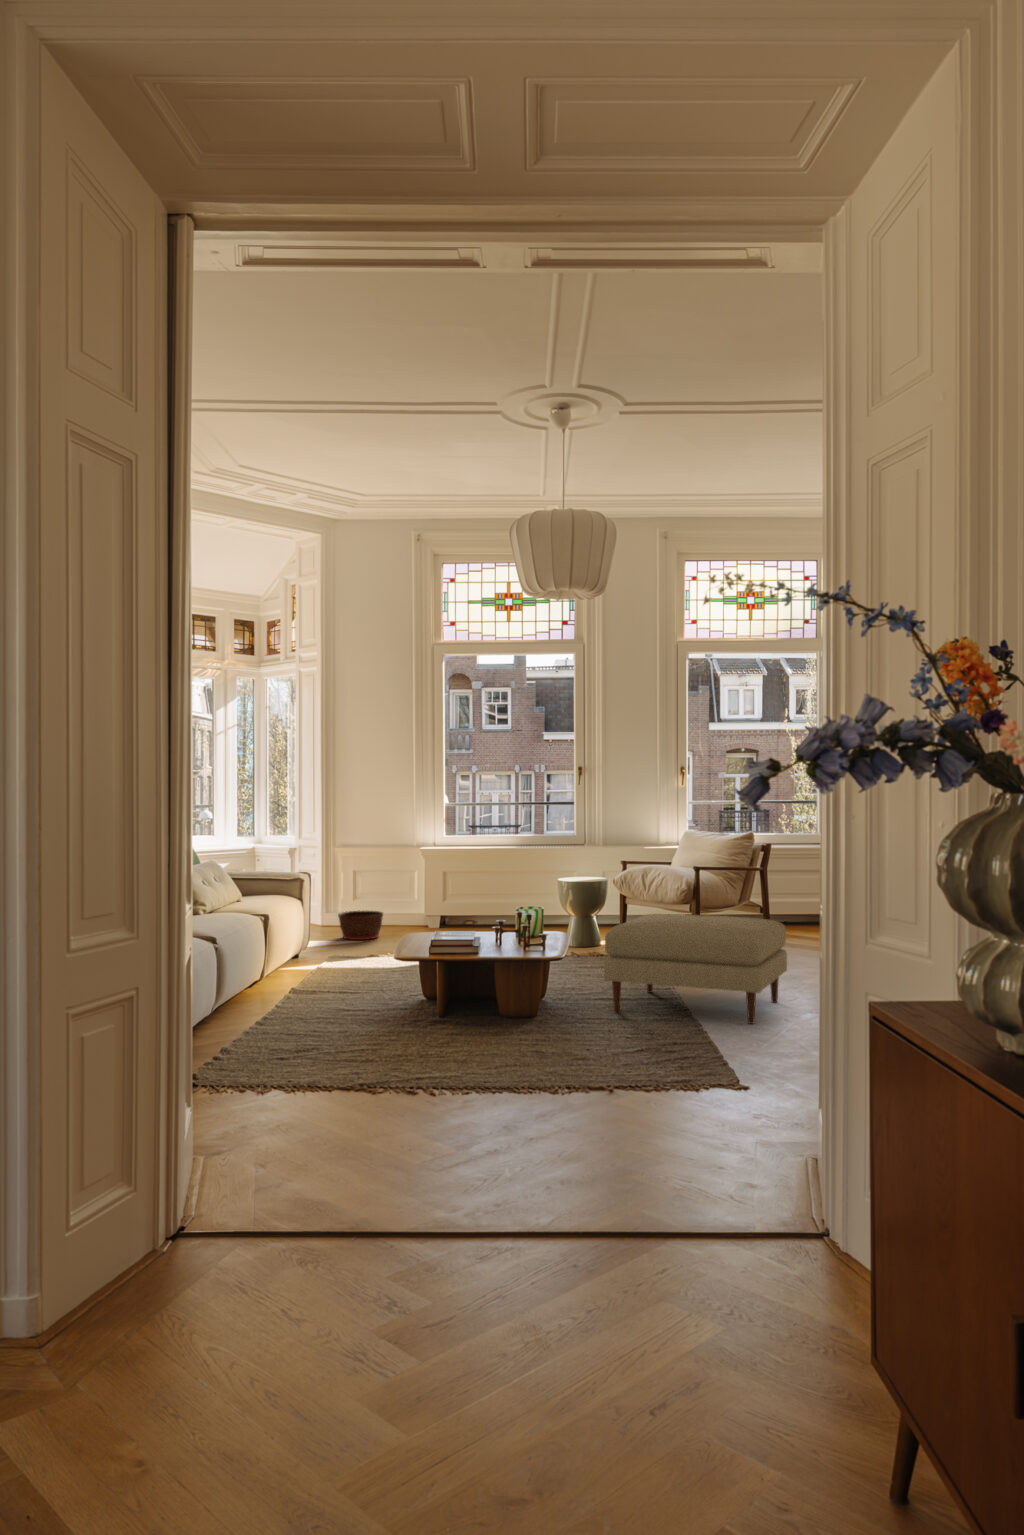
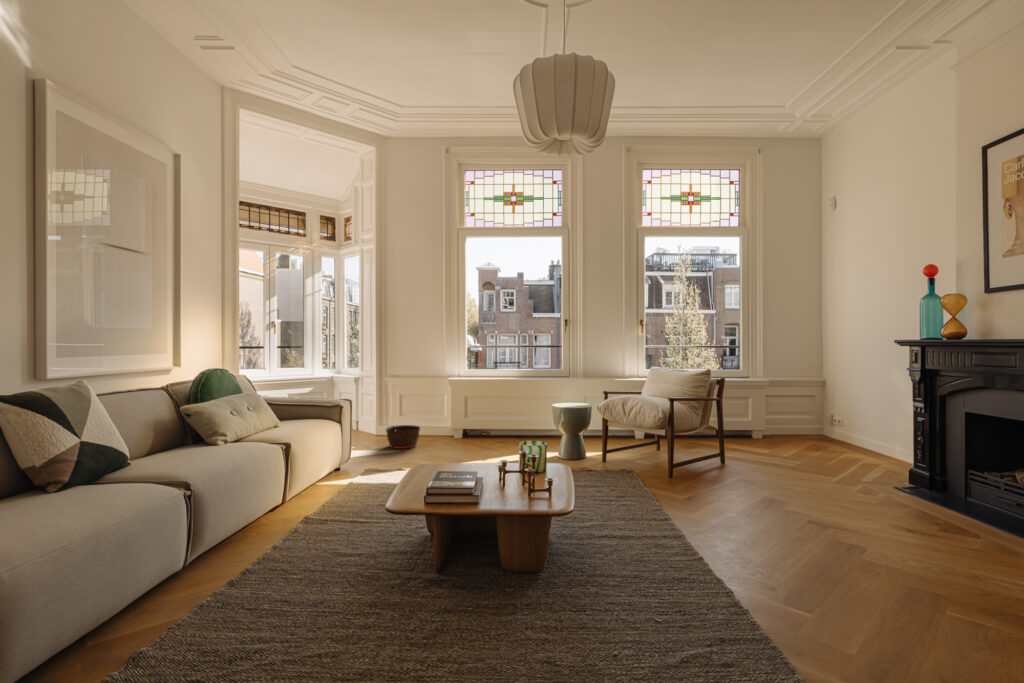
ottoman: present [604,914,787,1024] -> none [618,449,822,601]

